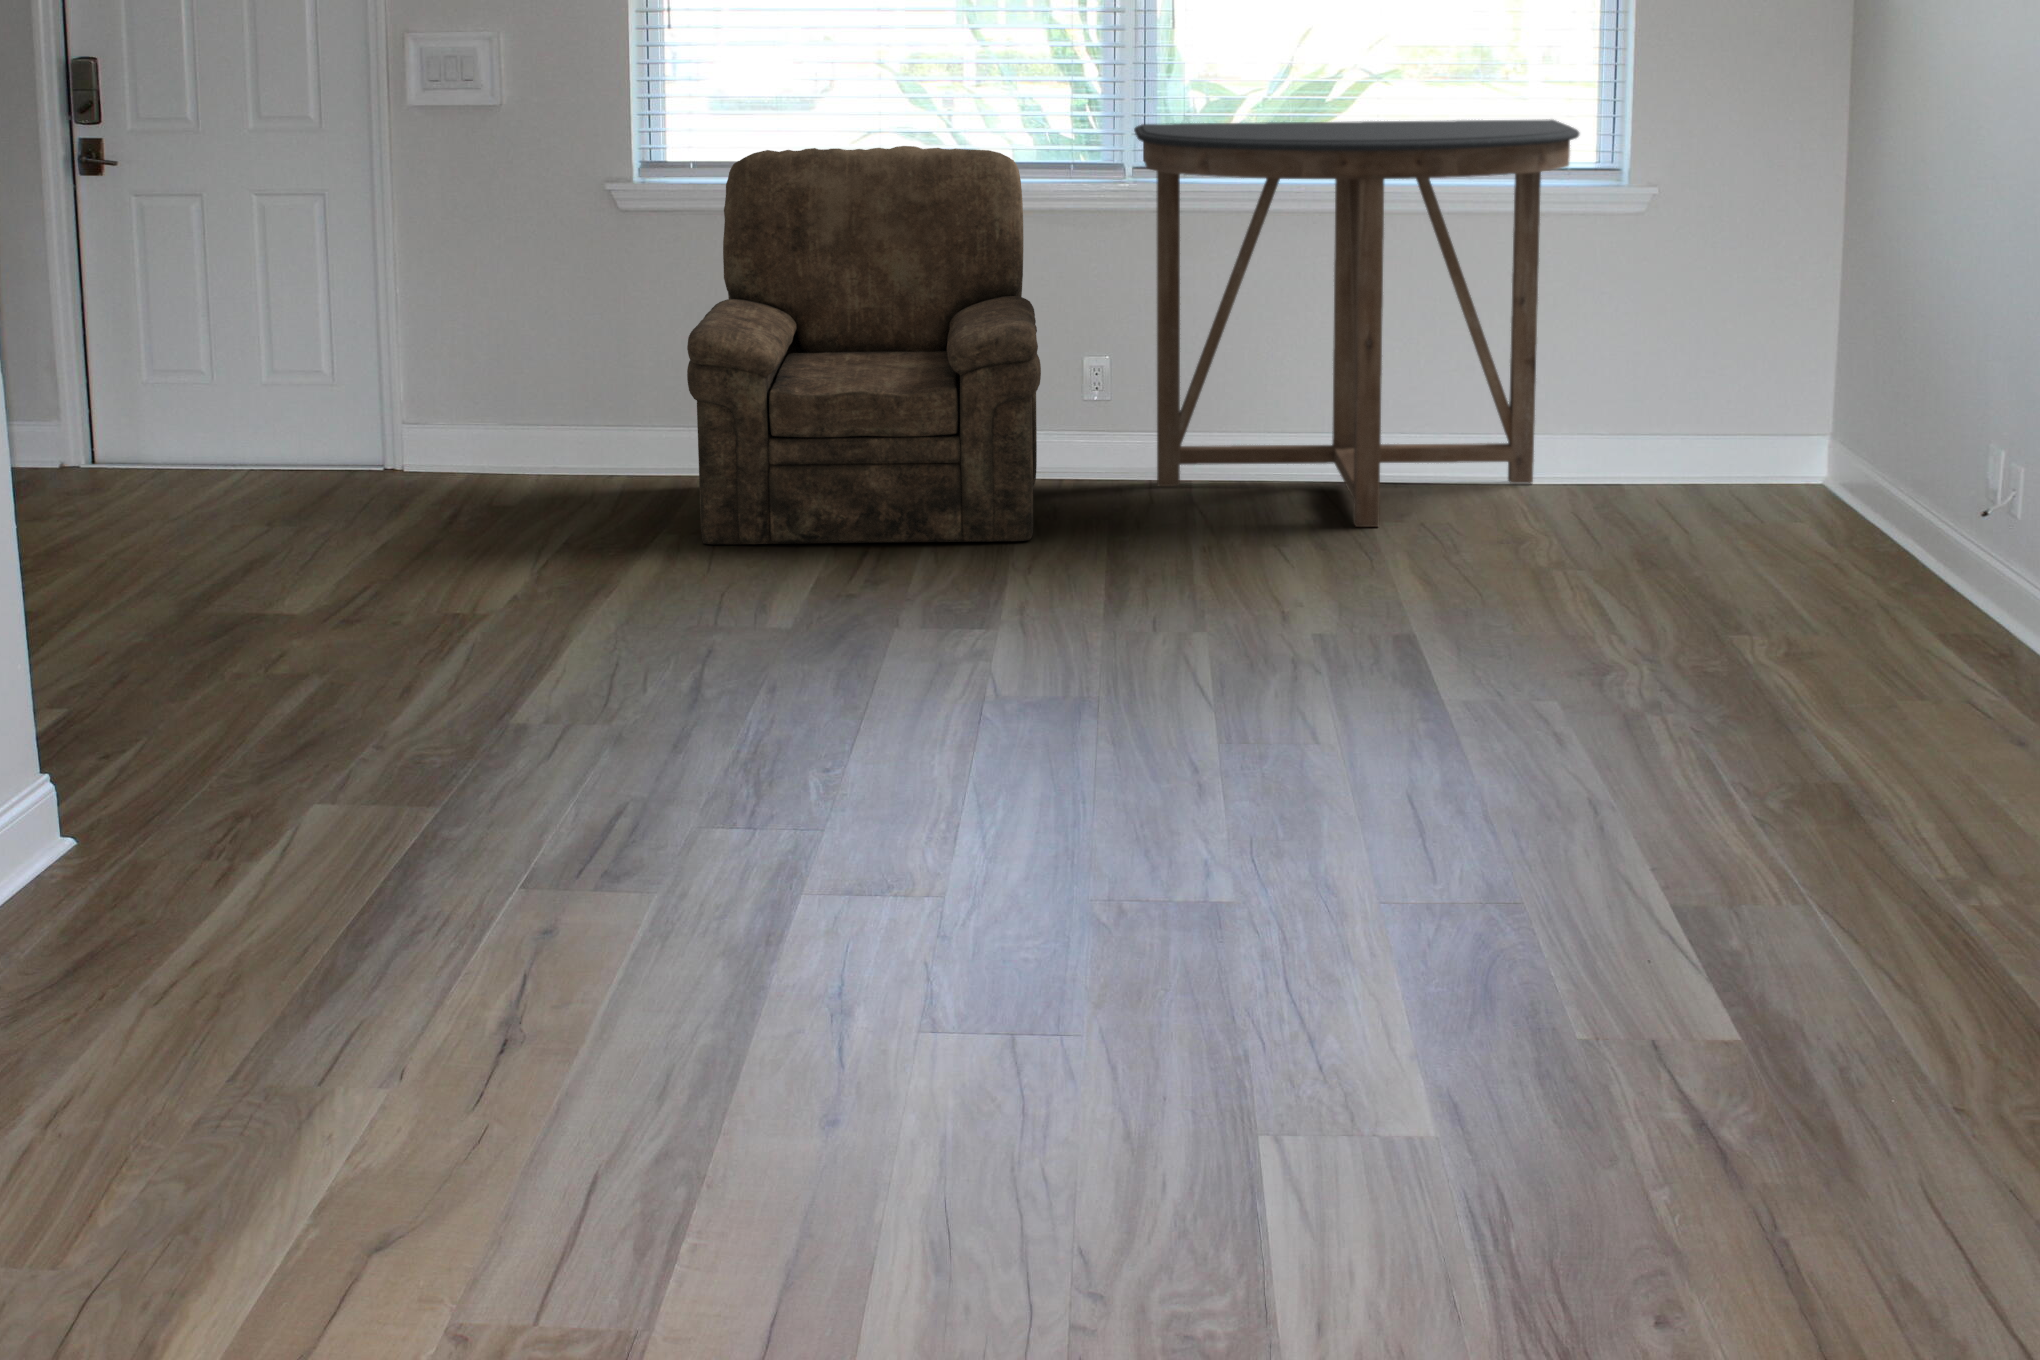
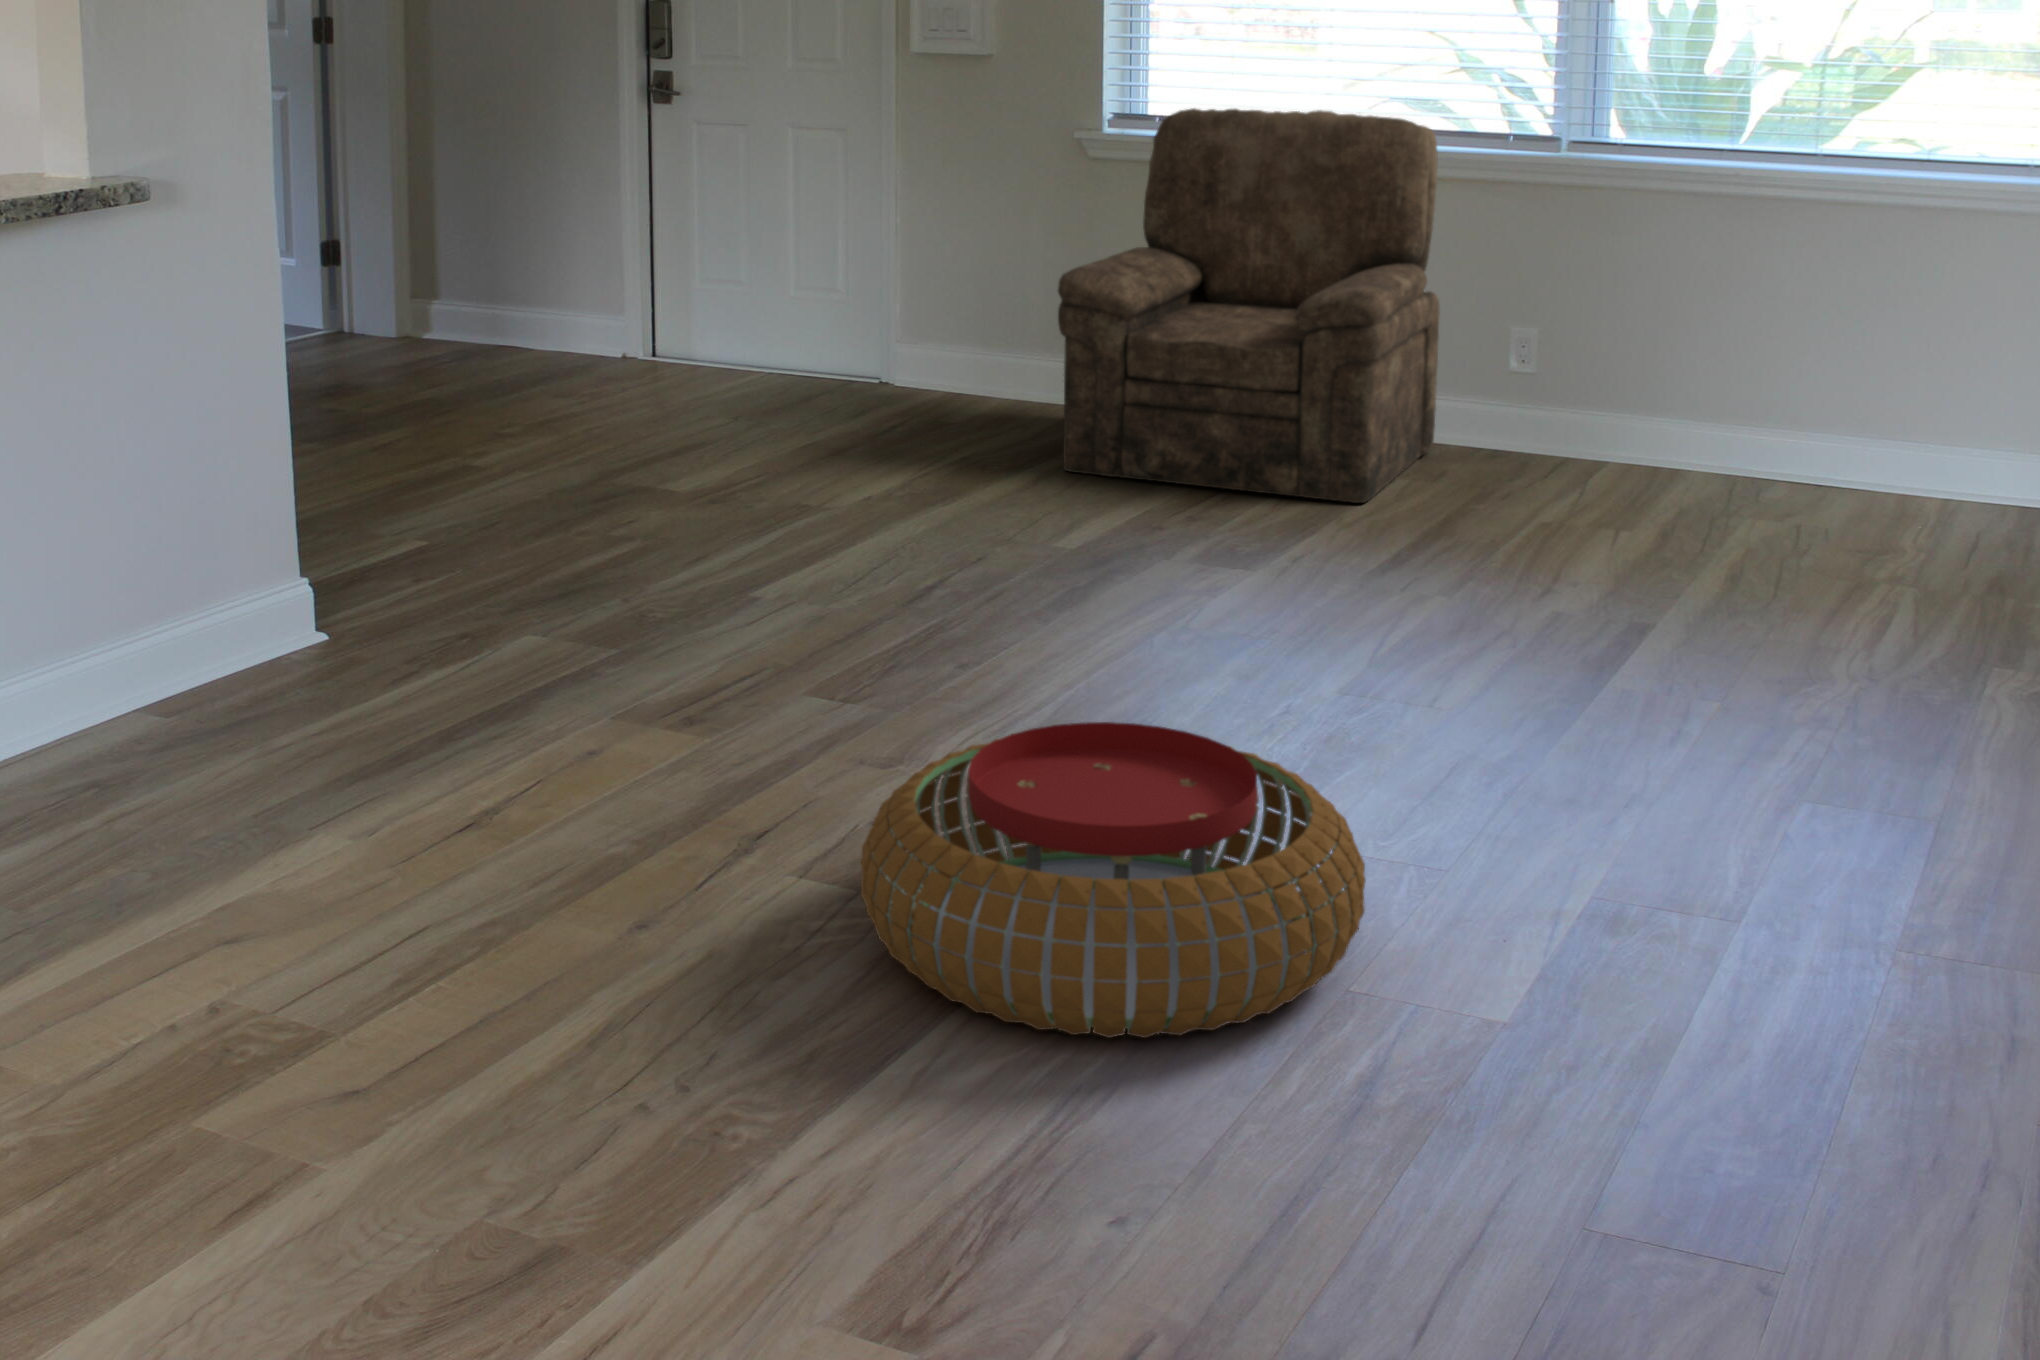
console table: present [1134,119,1579,527] -> none [1534,99,2030,533]
pouf: none [1026,771,1539,1089] -> present [861,722,1366,1038]

